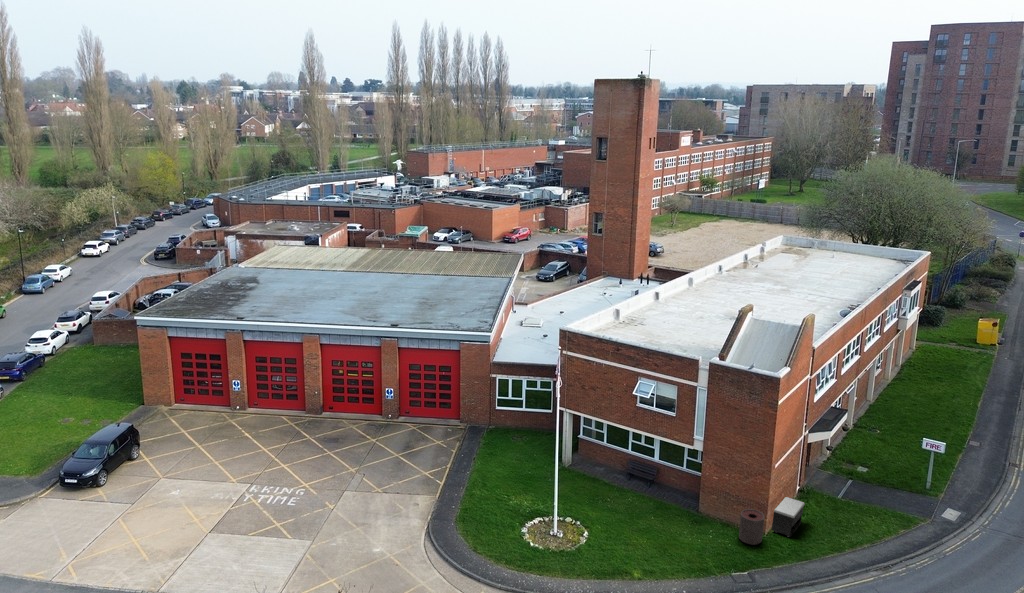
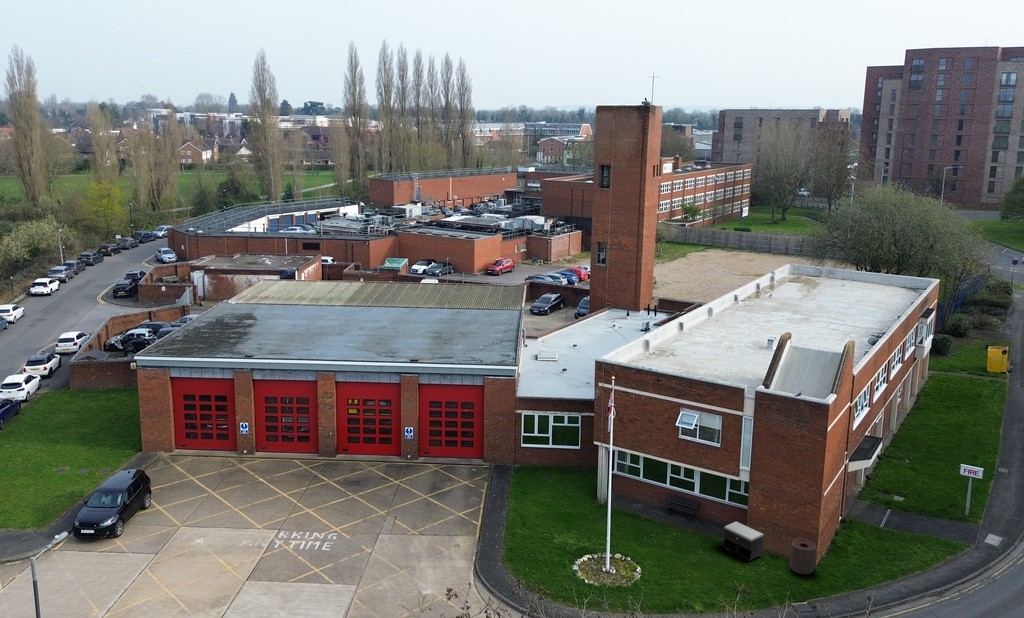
storage bench: present [772,497,805,537] -> present [724,522,764,561]

